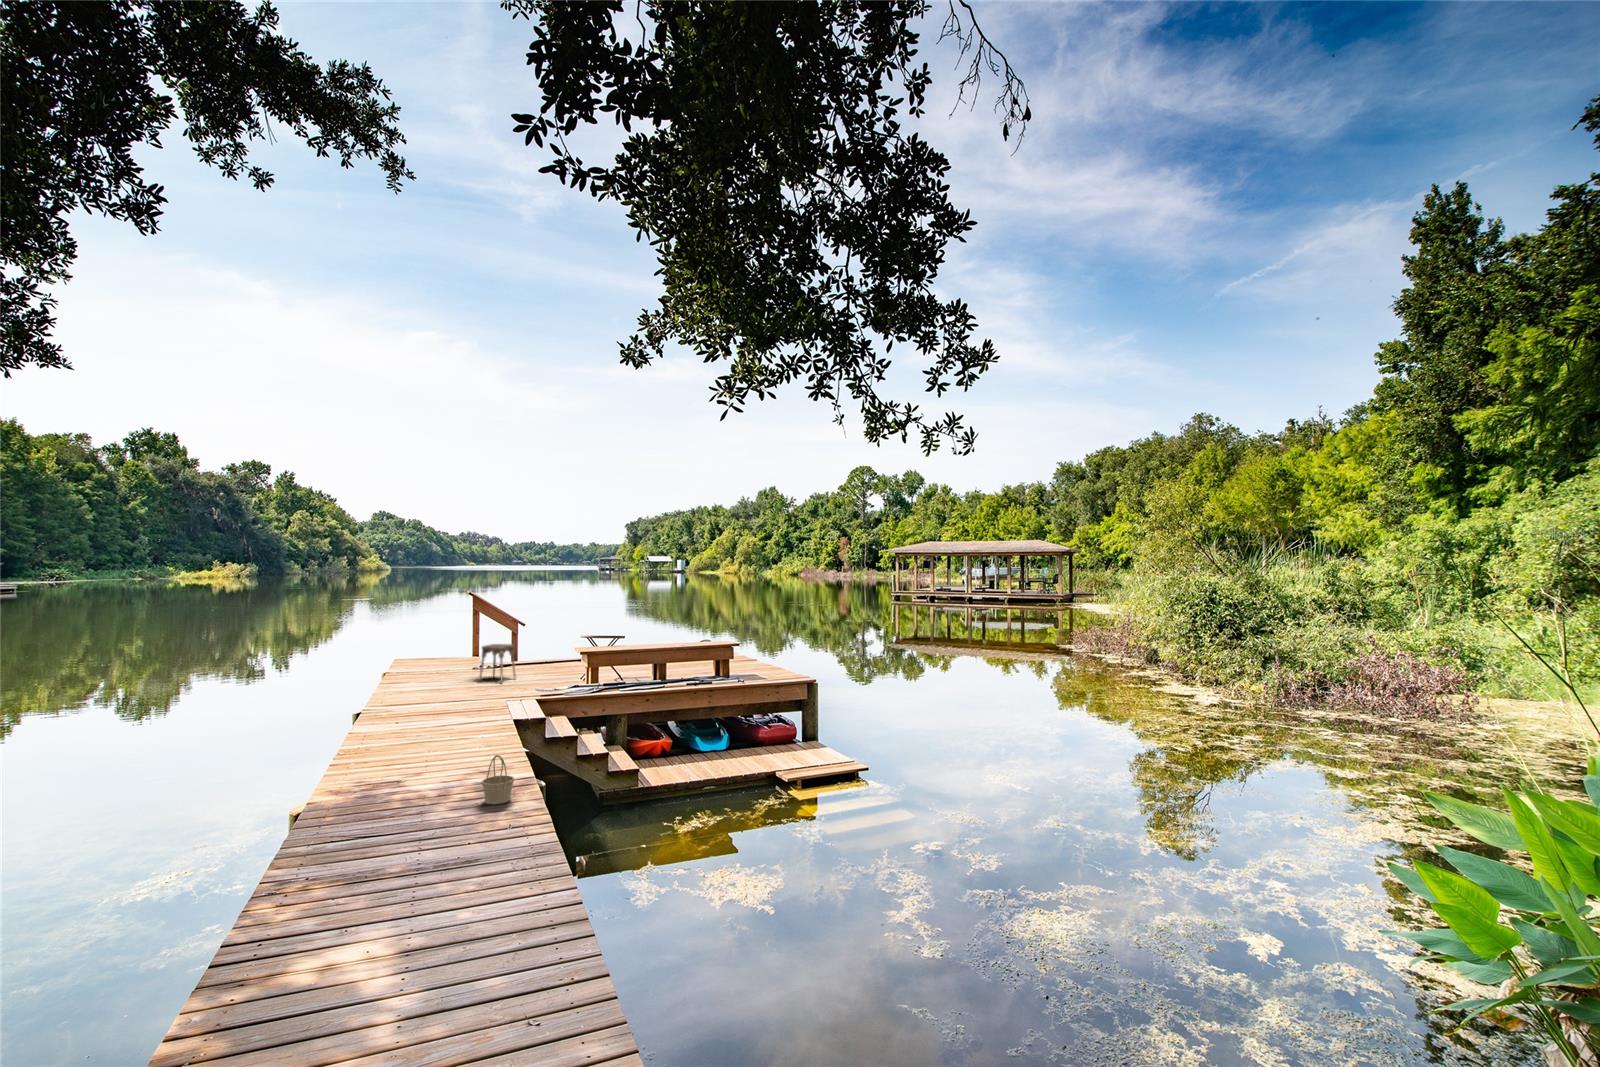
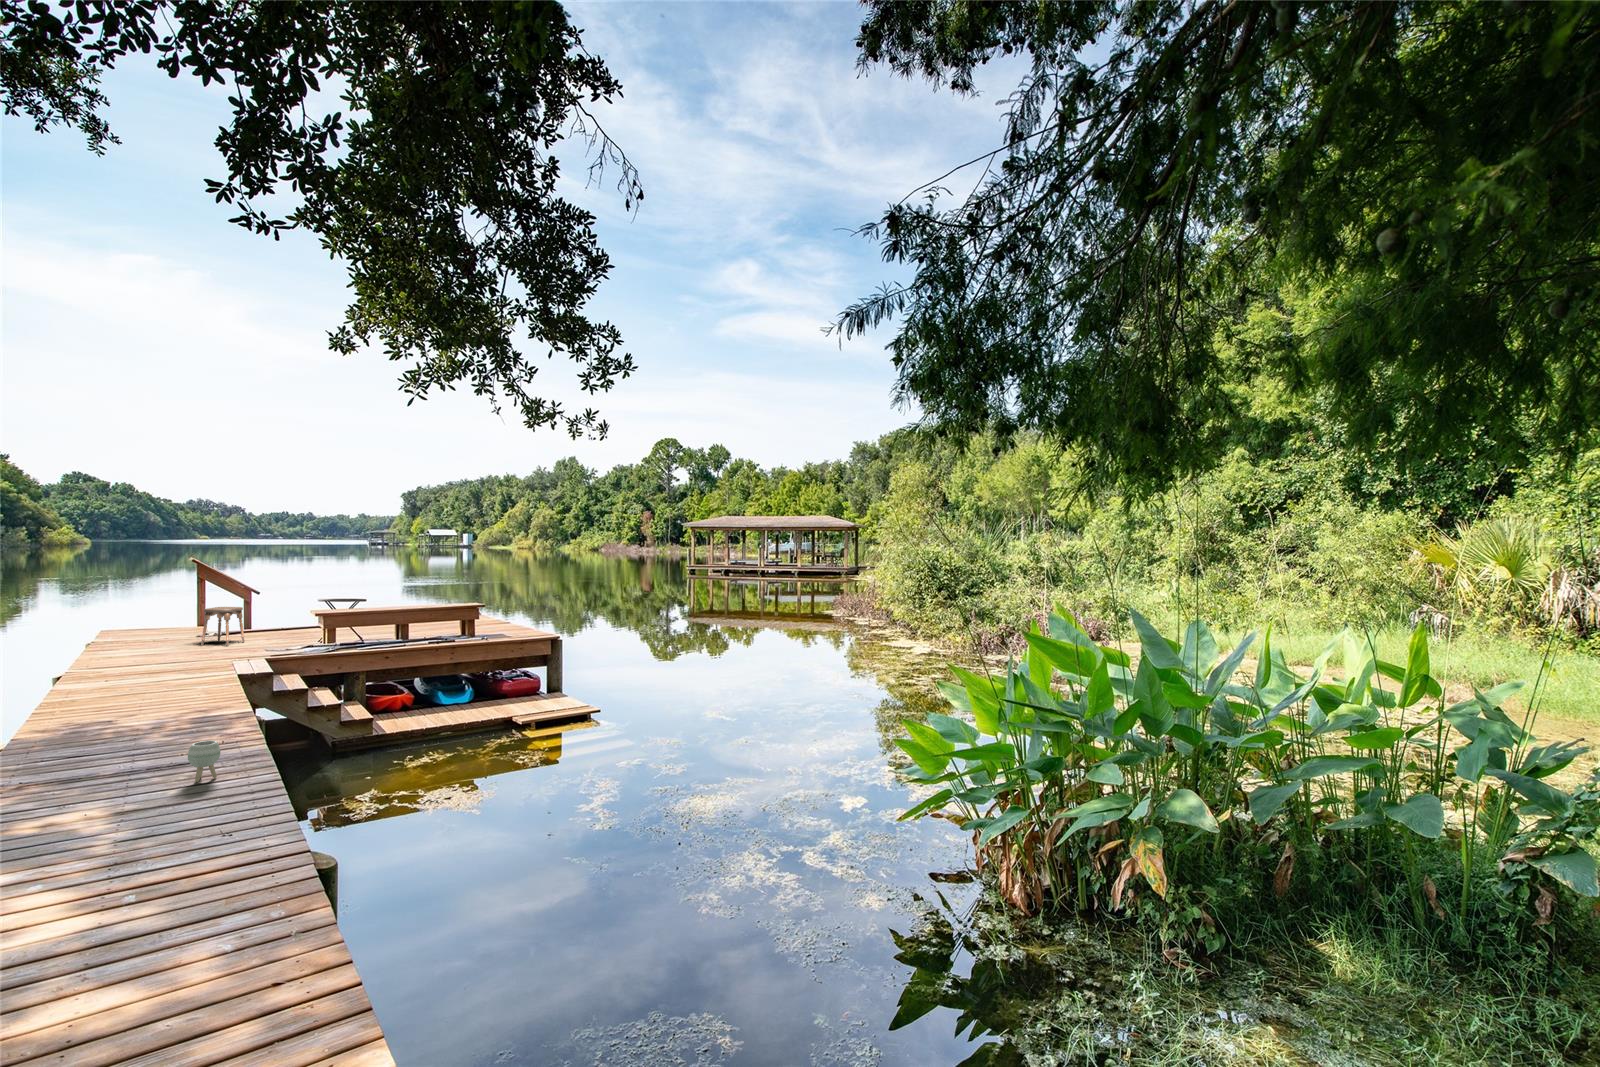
basket: present [482,755,514,804] -> none [195,692,229,734]
planter: none [480,831,514,885] -> present [188,741,220,782]

